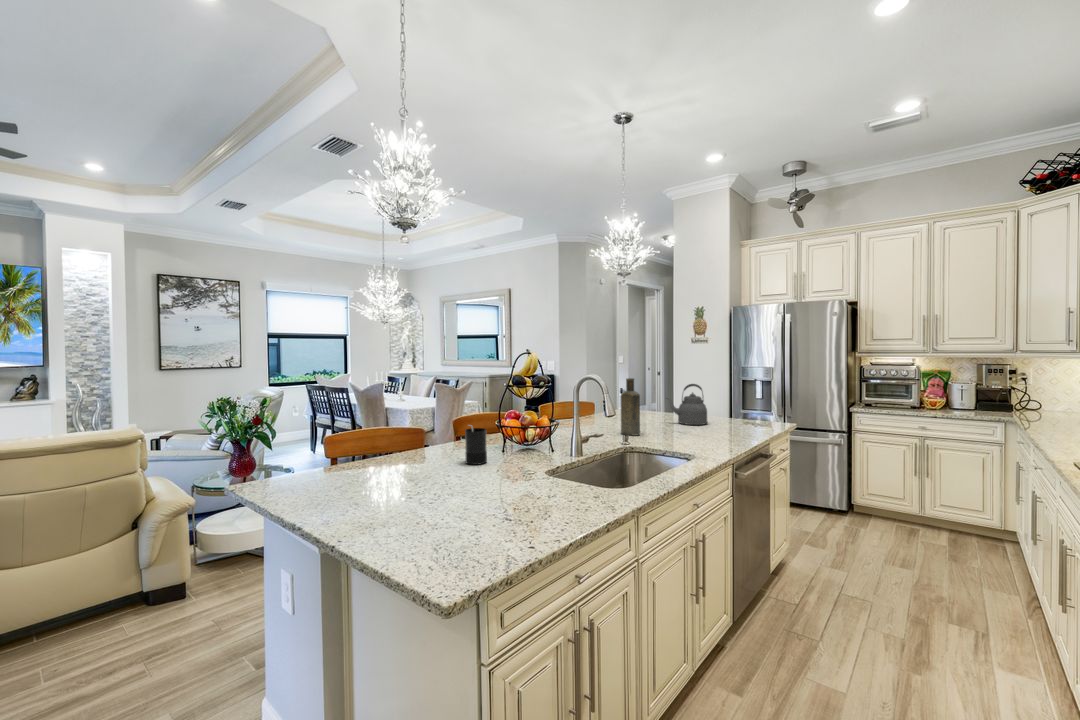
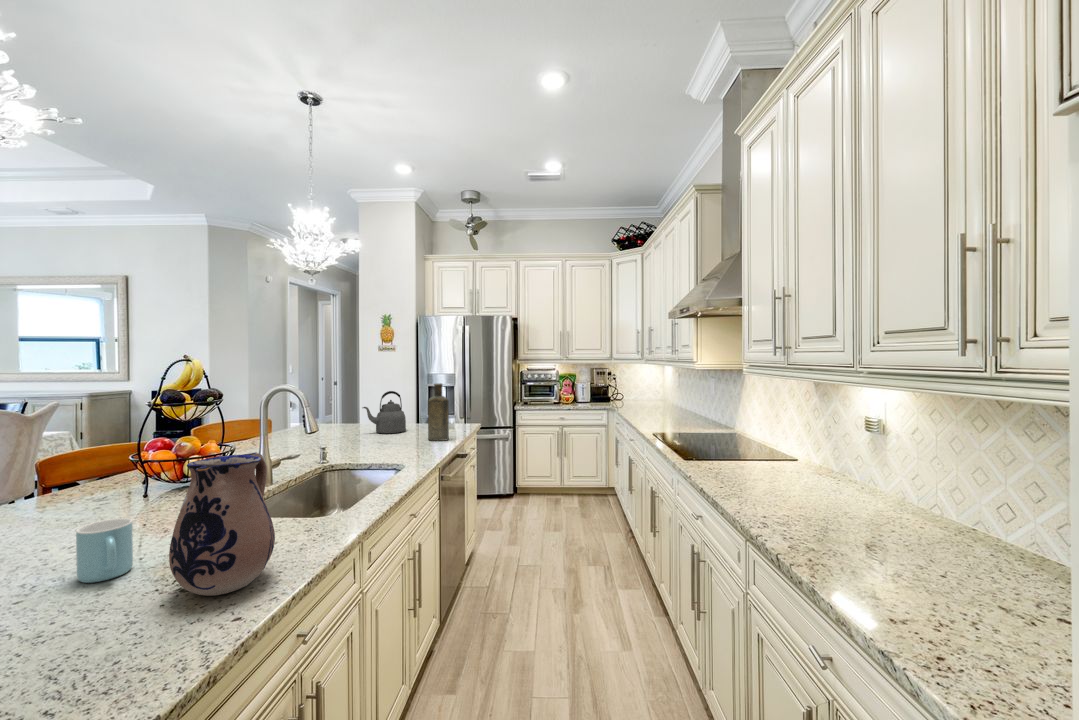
bottle: present [621,378,640,435] -> present [428,384,449,441]
candle: present [465,427,487,465] -> none [70,465,114,525]
ceramic pitcher: none [504,428,566,525] -> present [169,452,275,596]
mug: none [463,462,490,500] -> present [76,518,133,583]

